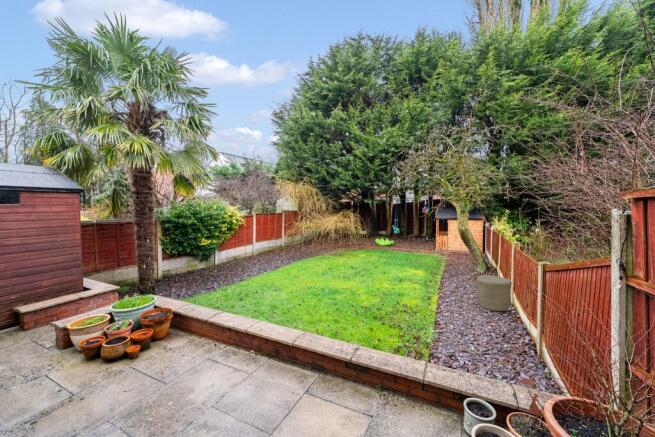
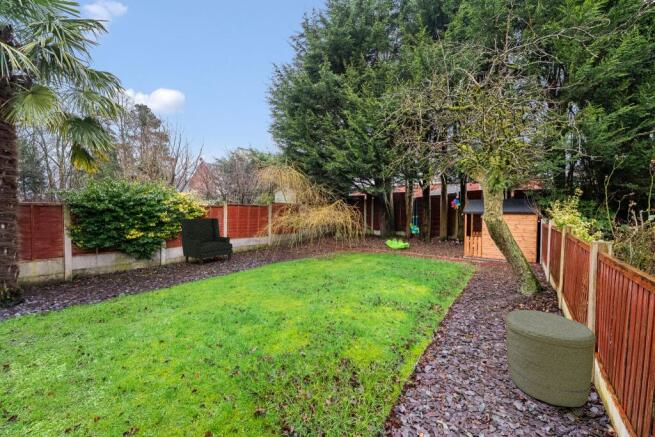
chair: none [226,226,268,264] -> present [180,218,233,265]

